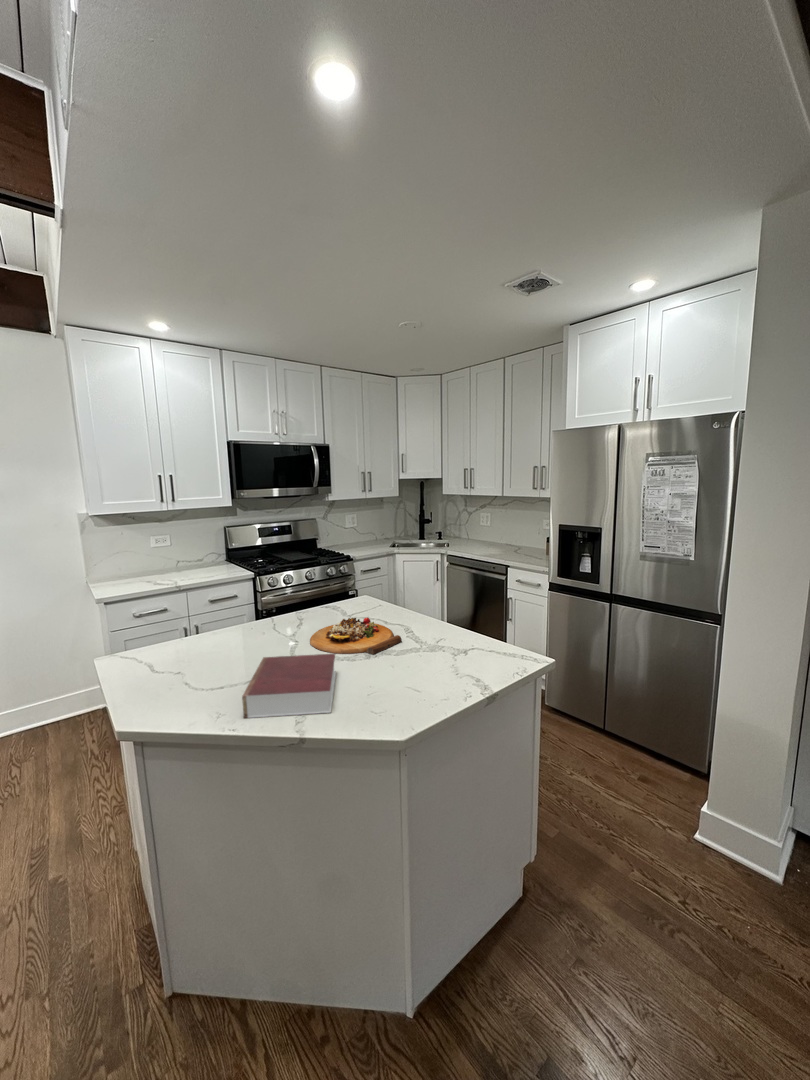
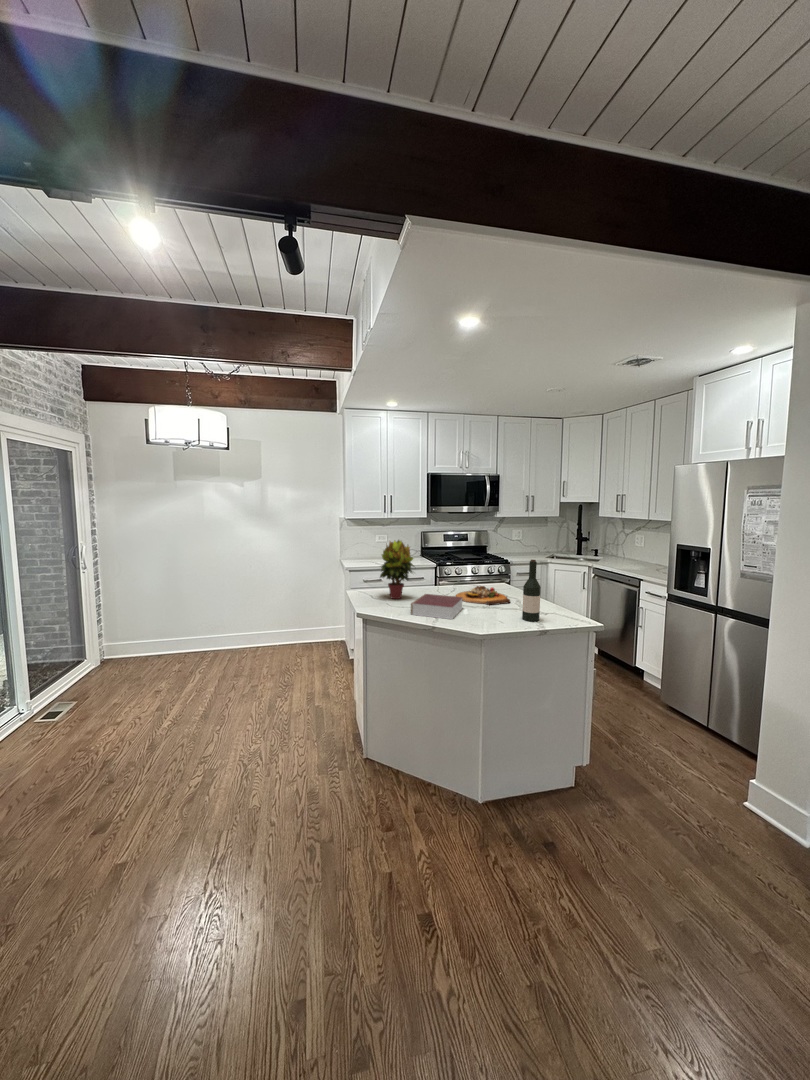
potted plant: none [160,559,240,673] -> present [380,540,414,599]
wine bottle: none [444,579,471,684] -> present [522,559,541,622]

